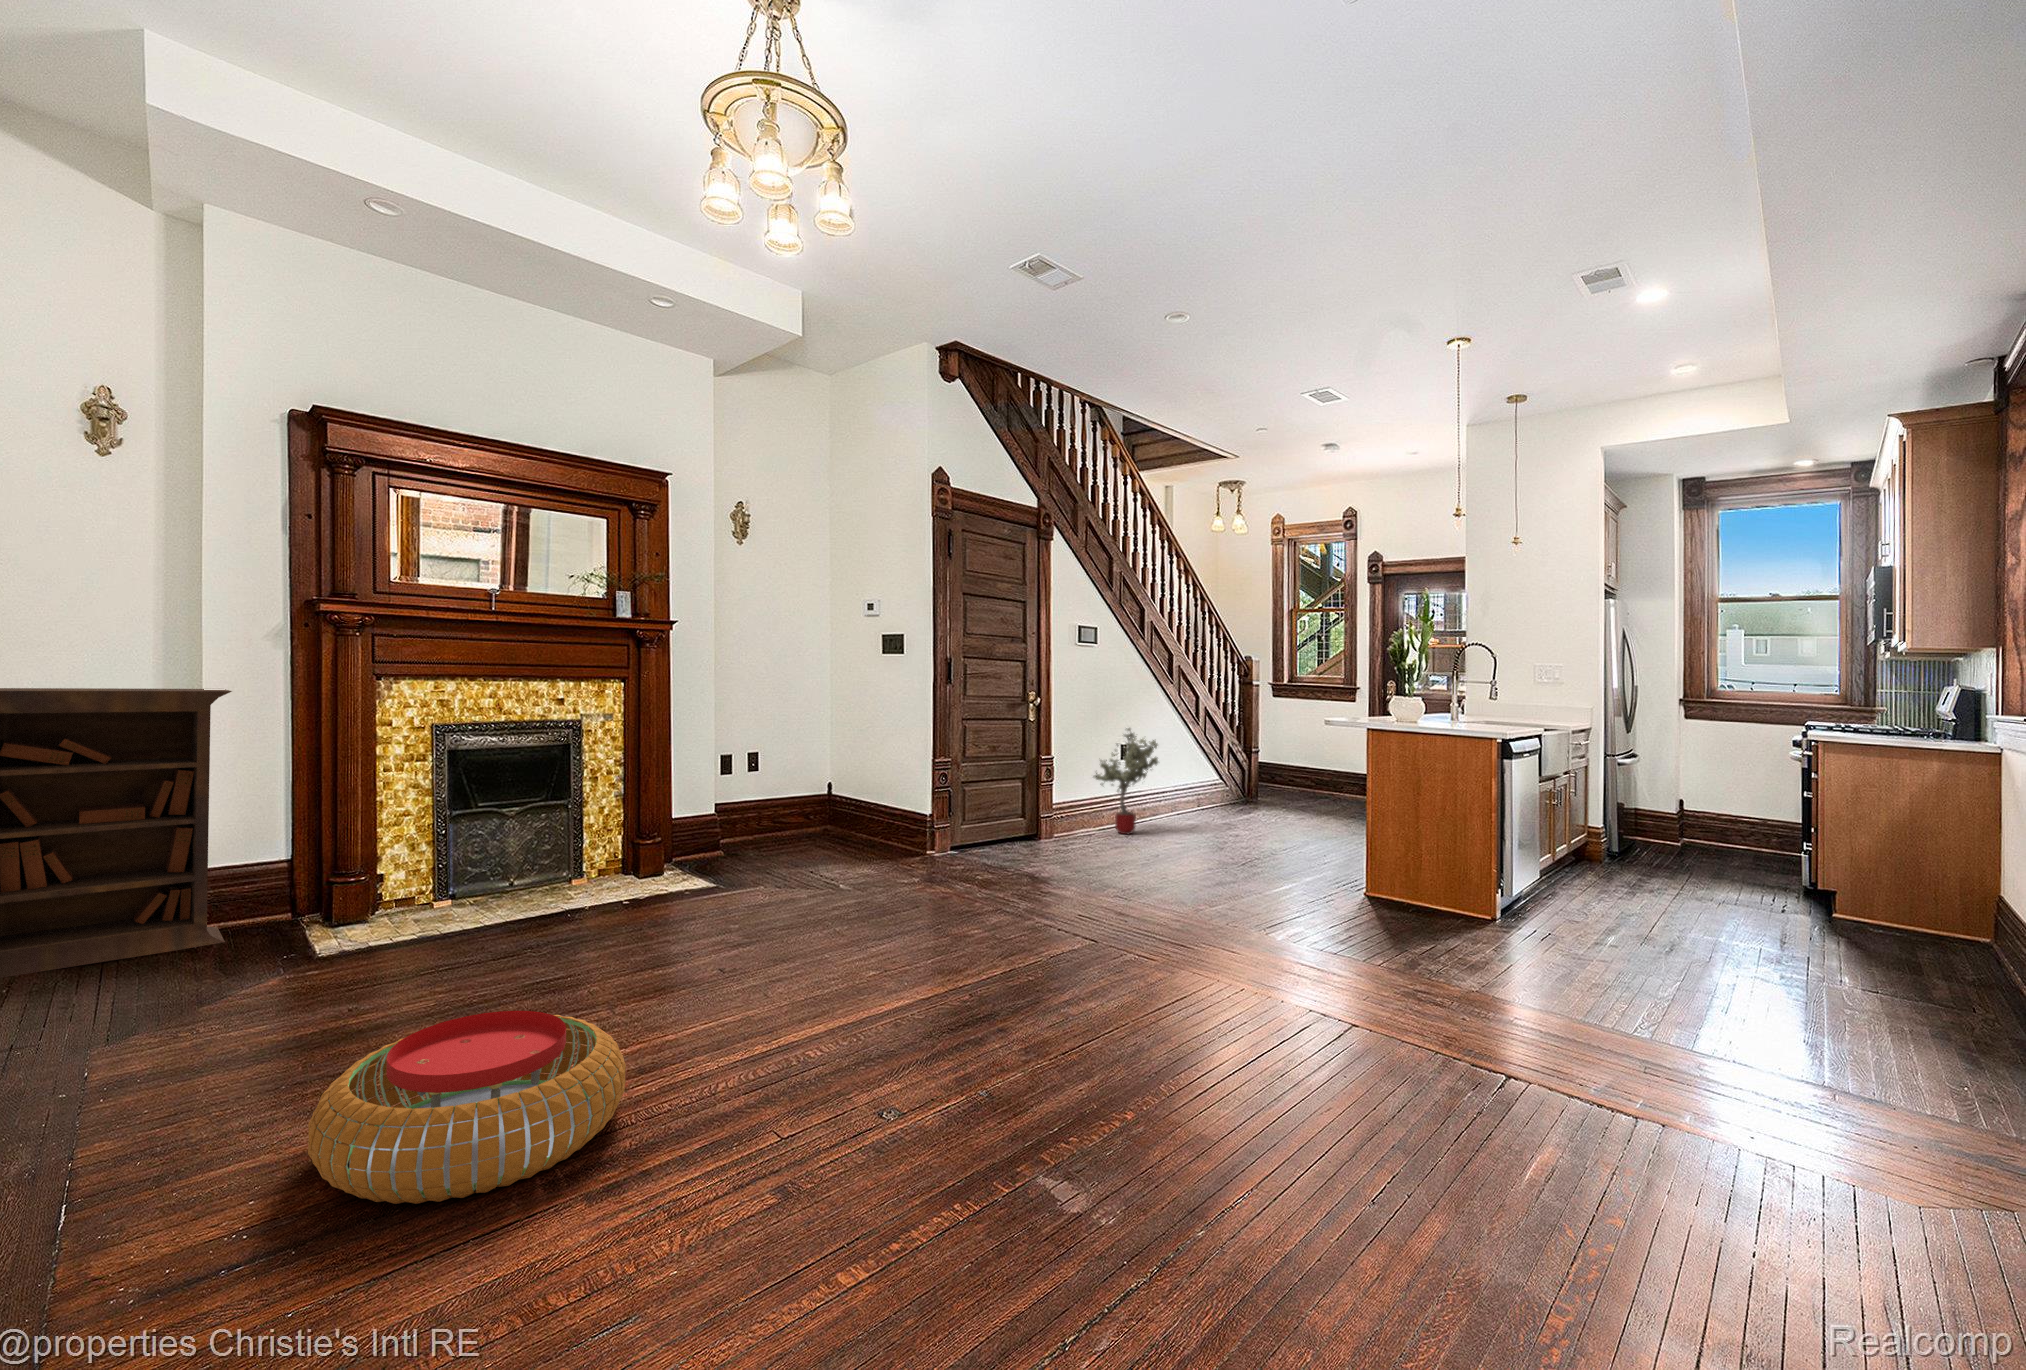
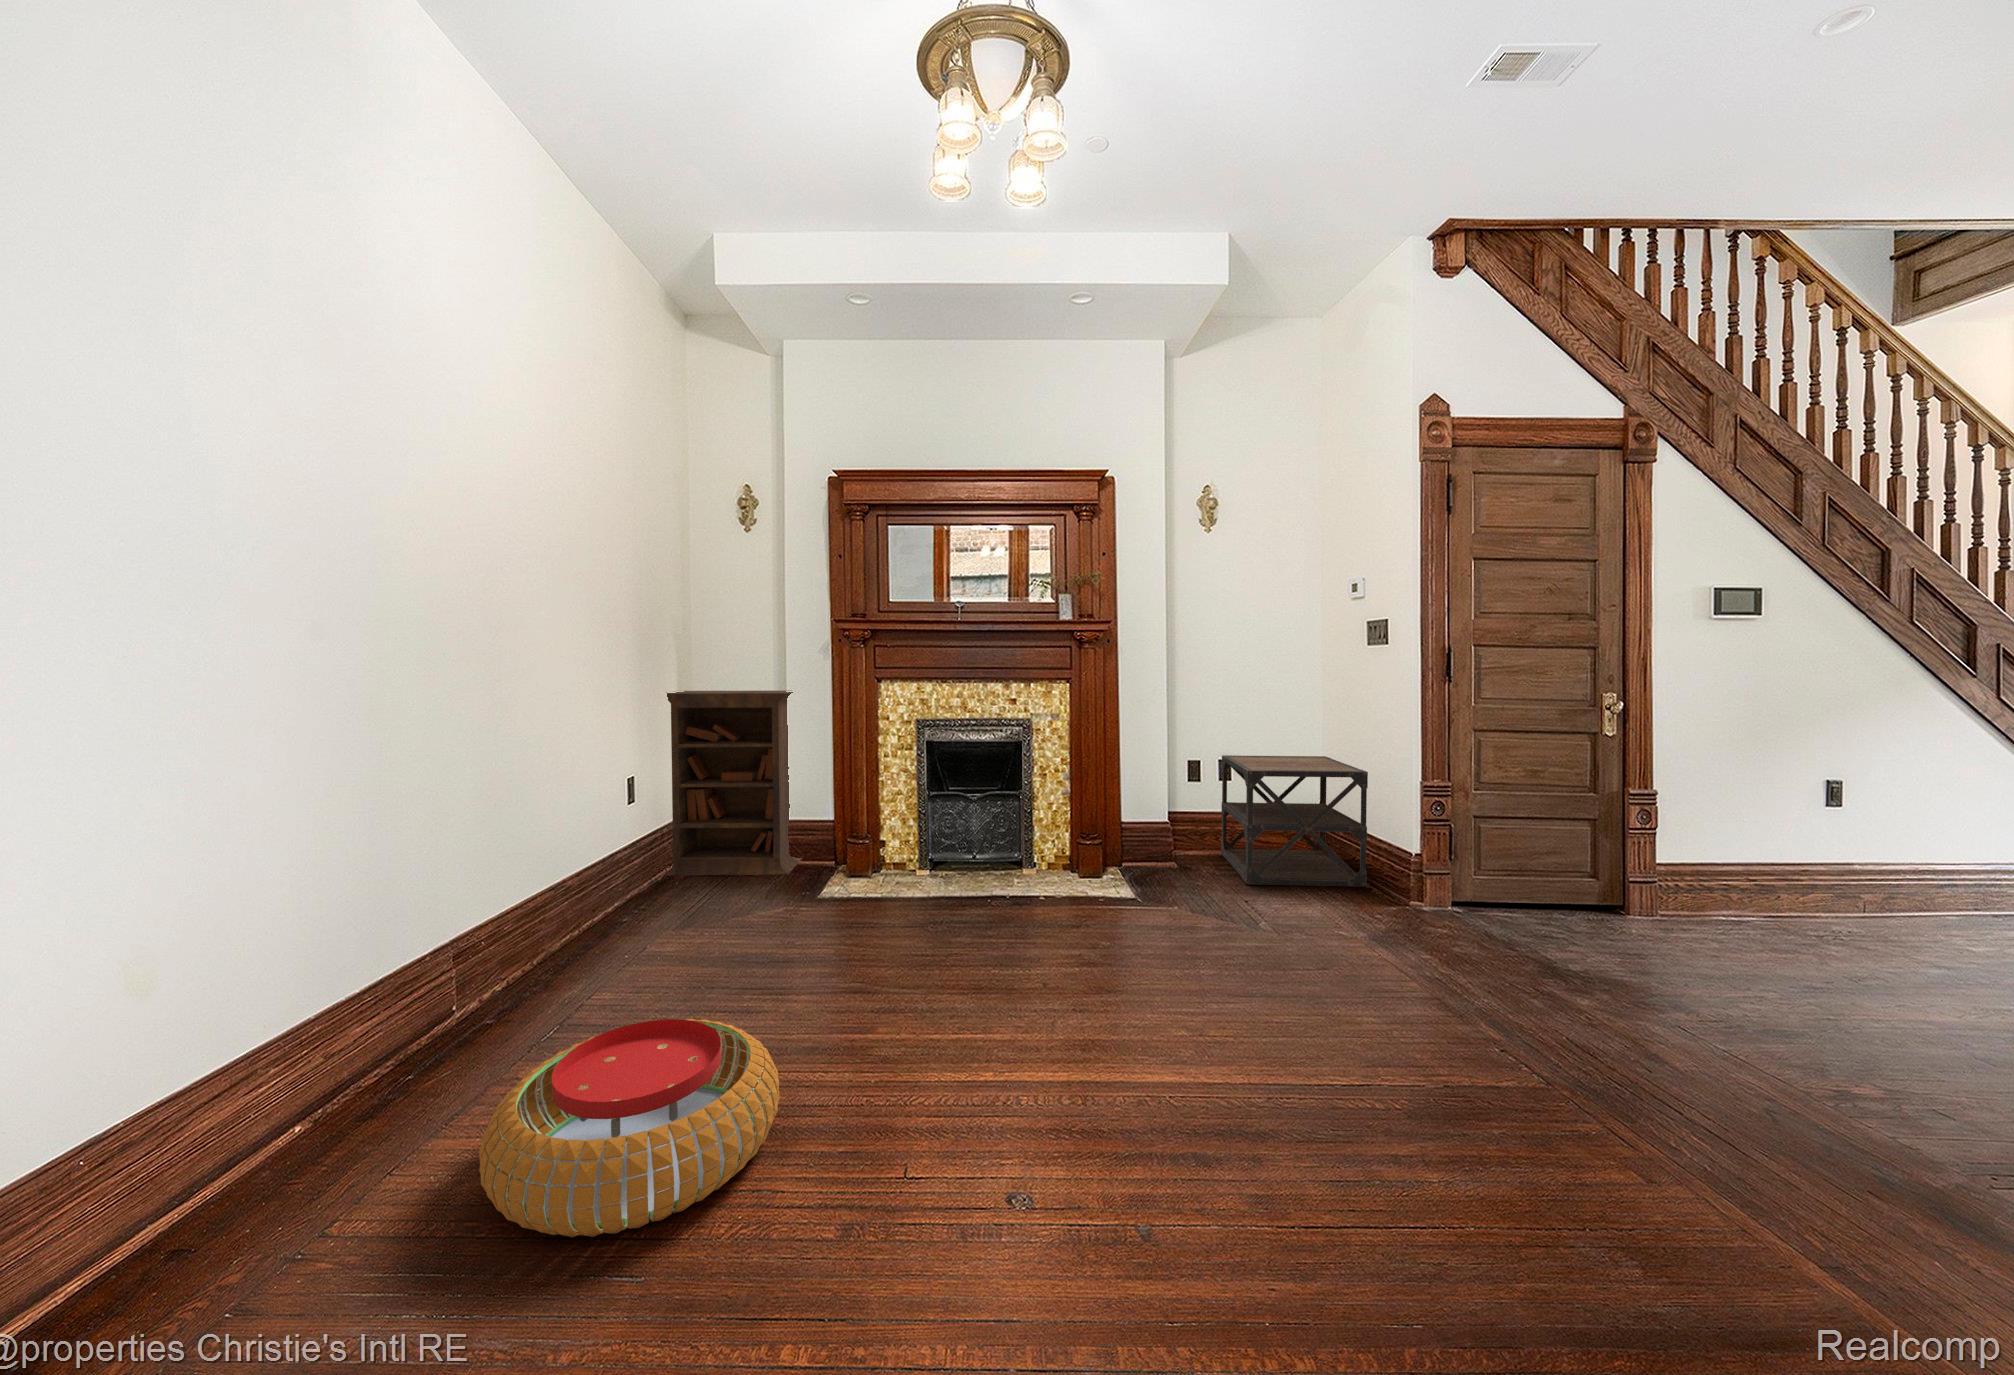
potted tree: present [1093,728,1158,834] -> none [1743,752,1919,934]
side table: none [754,749,887,862] -> present [1221,755,1368,887]

